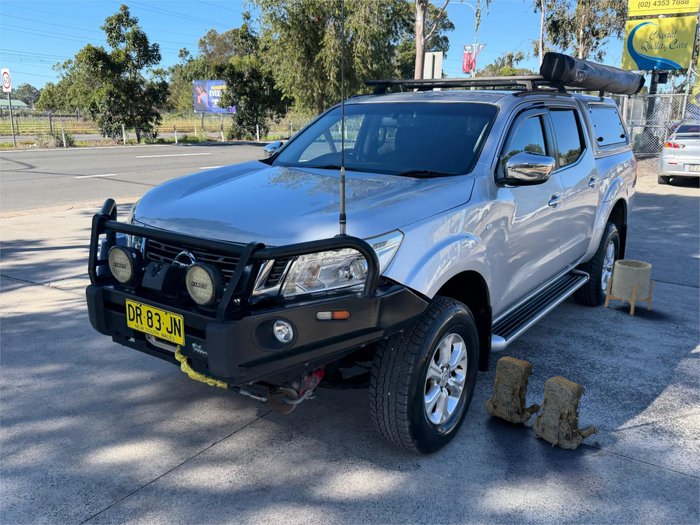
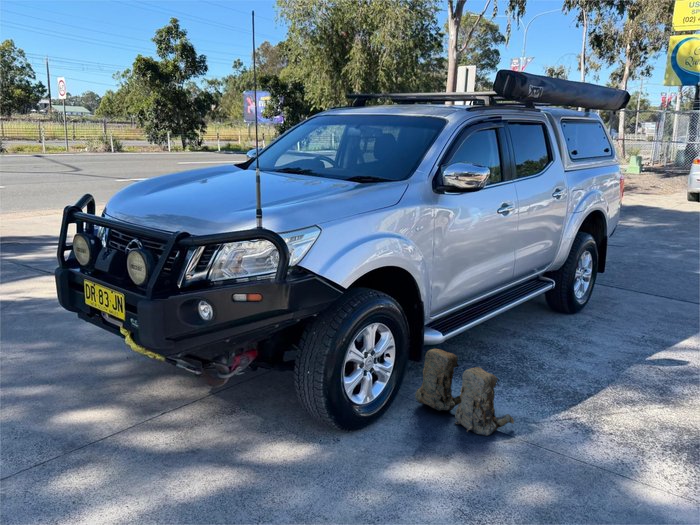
planter: present [605,260,654,315] -> none [579,270,627,324]

